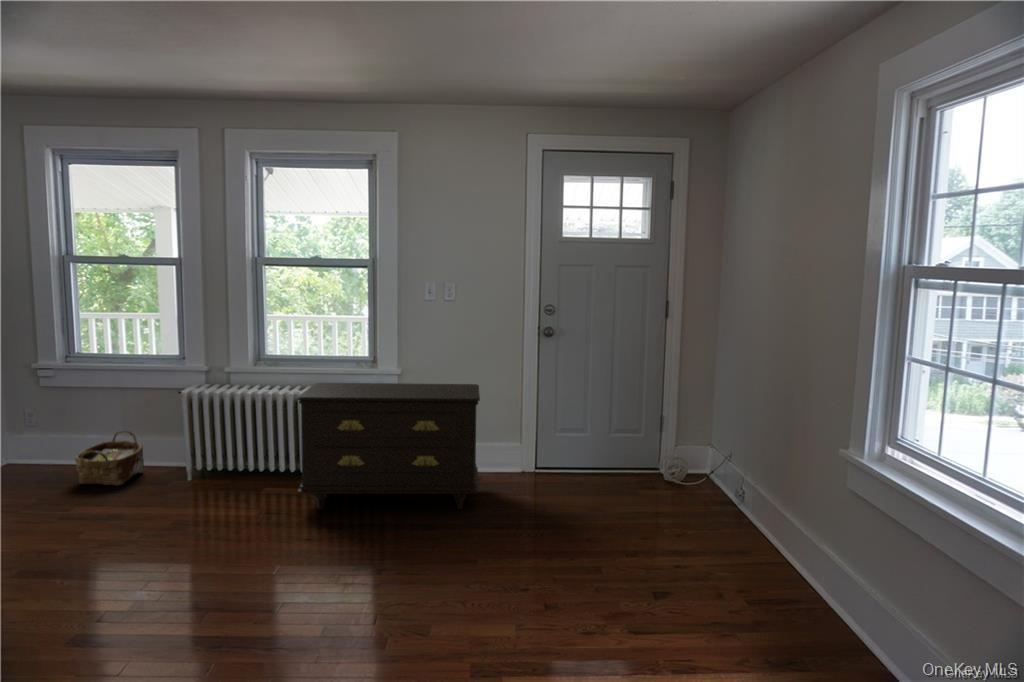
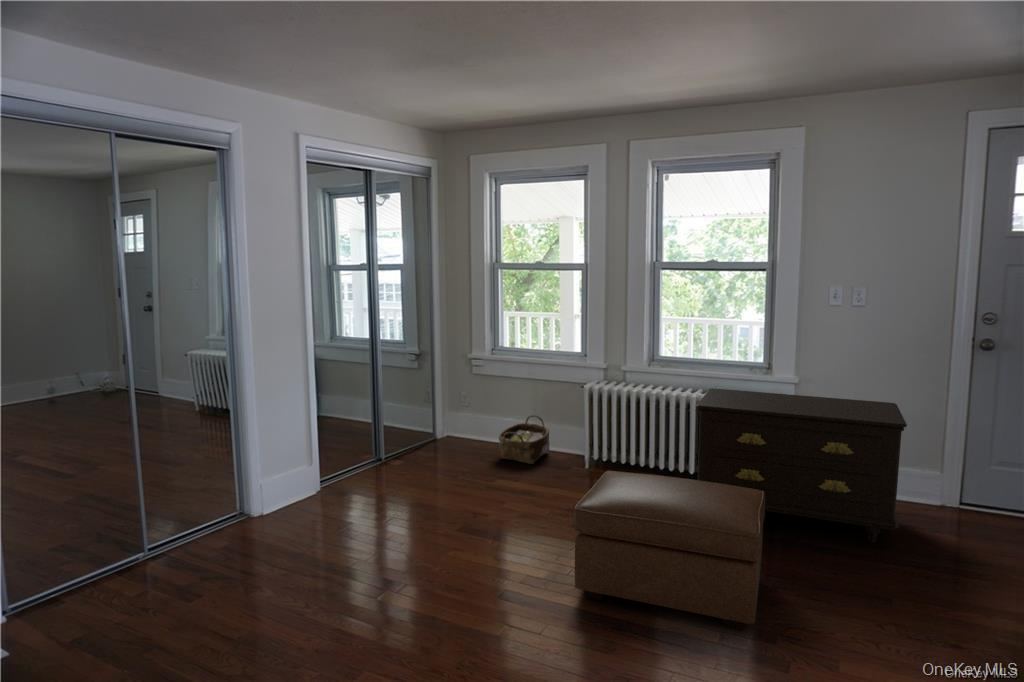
ottoman: none [150,466,356,603] -> present [574,471,765,630]

